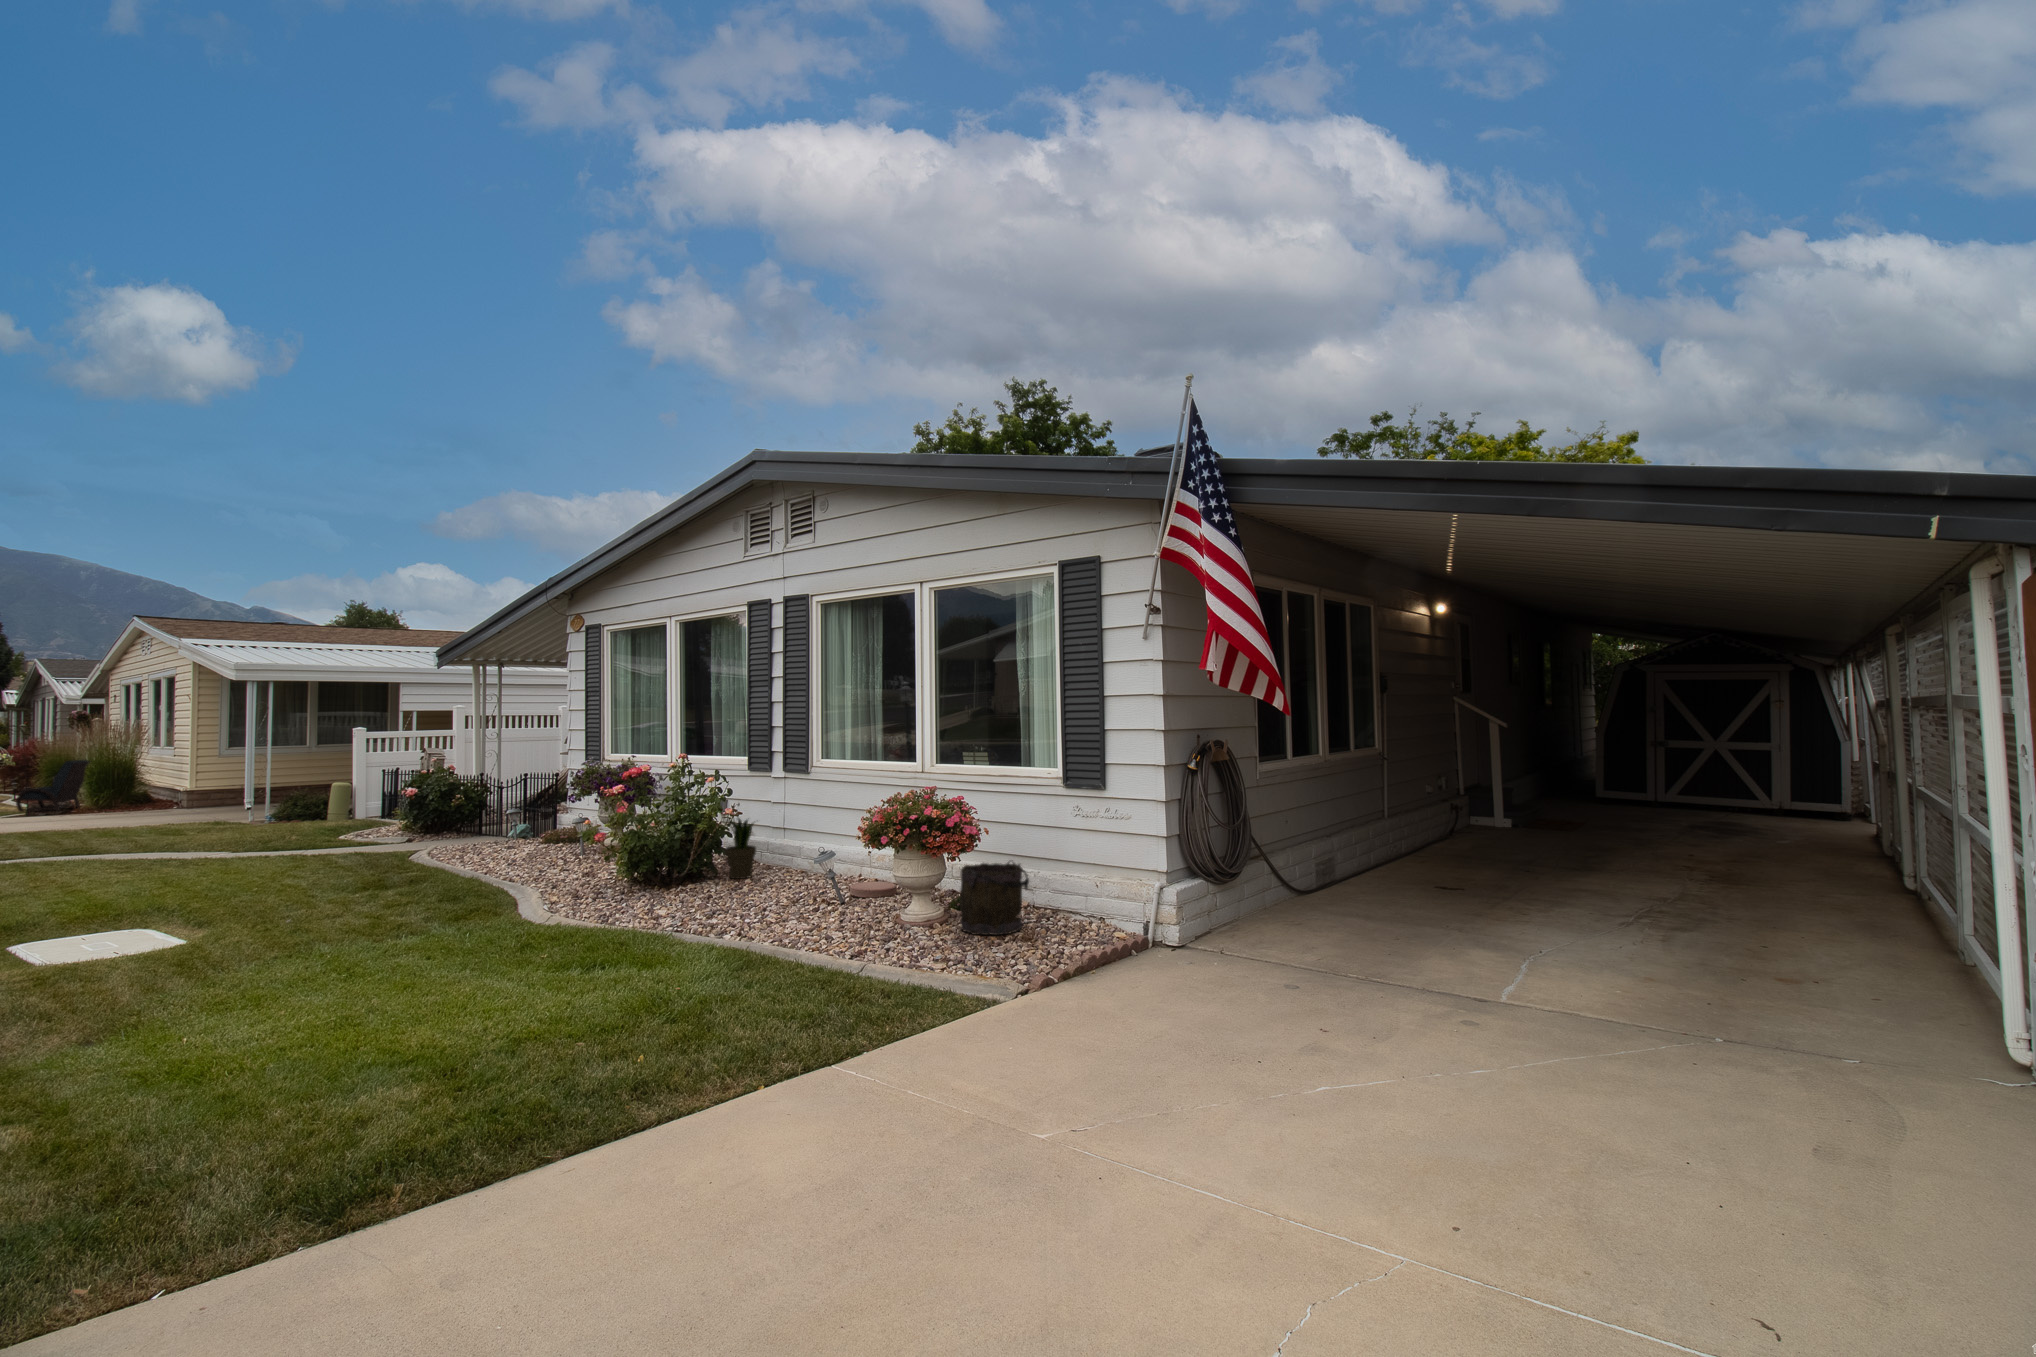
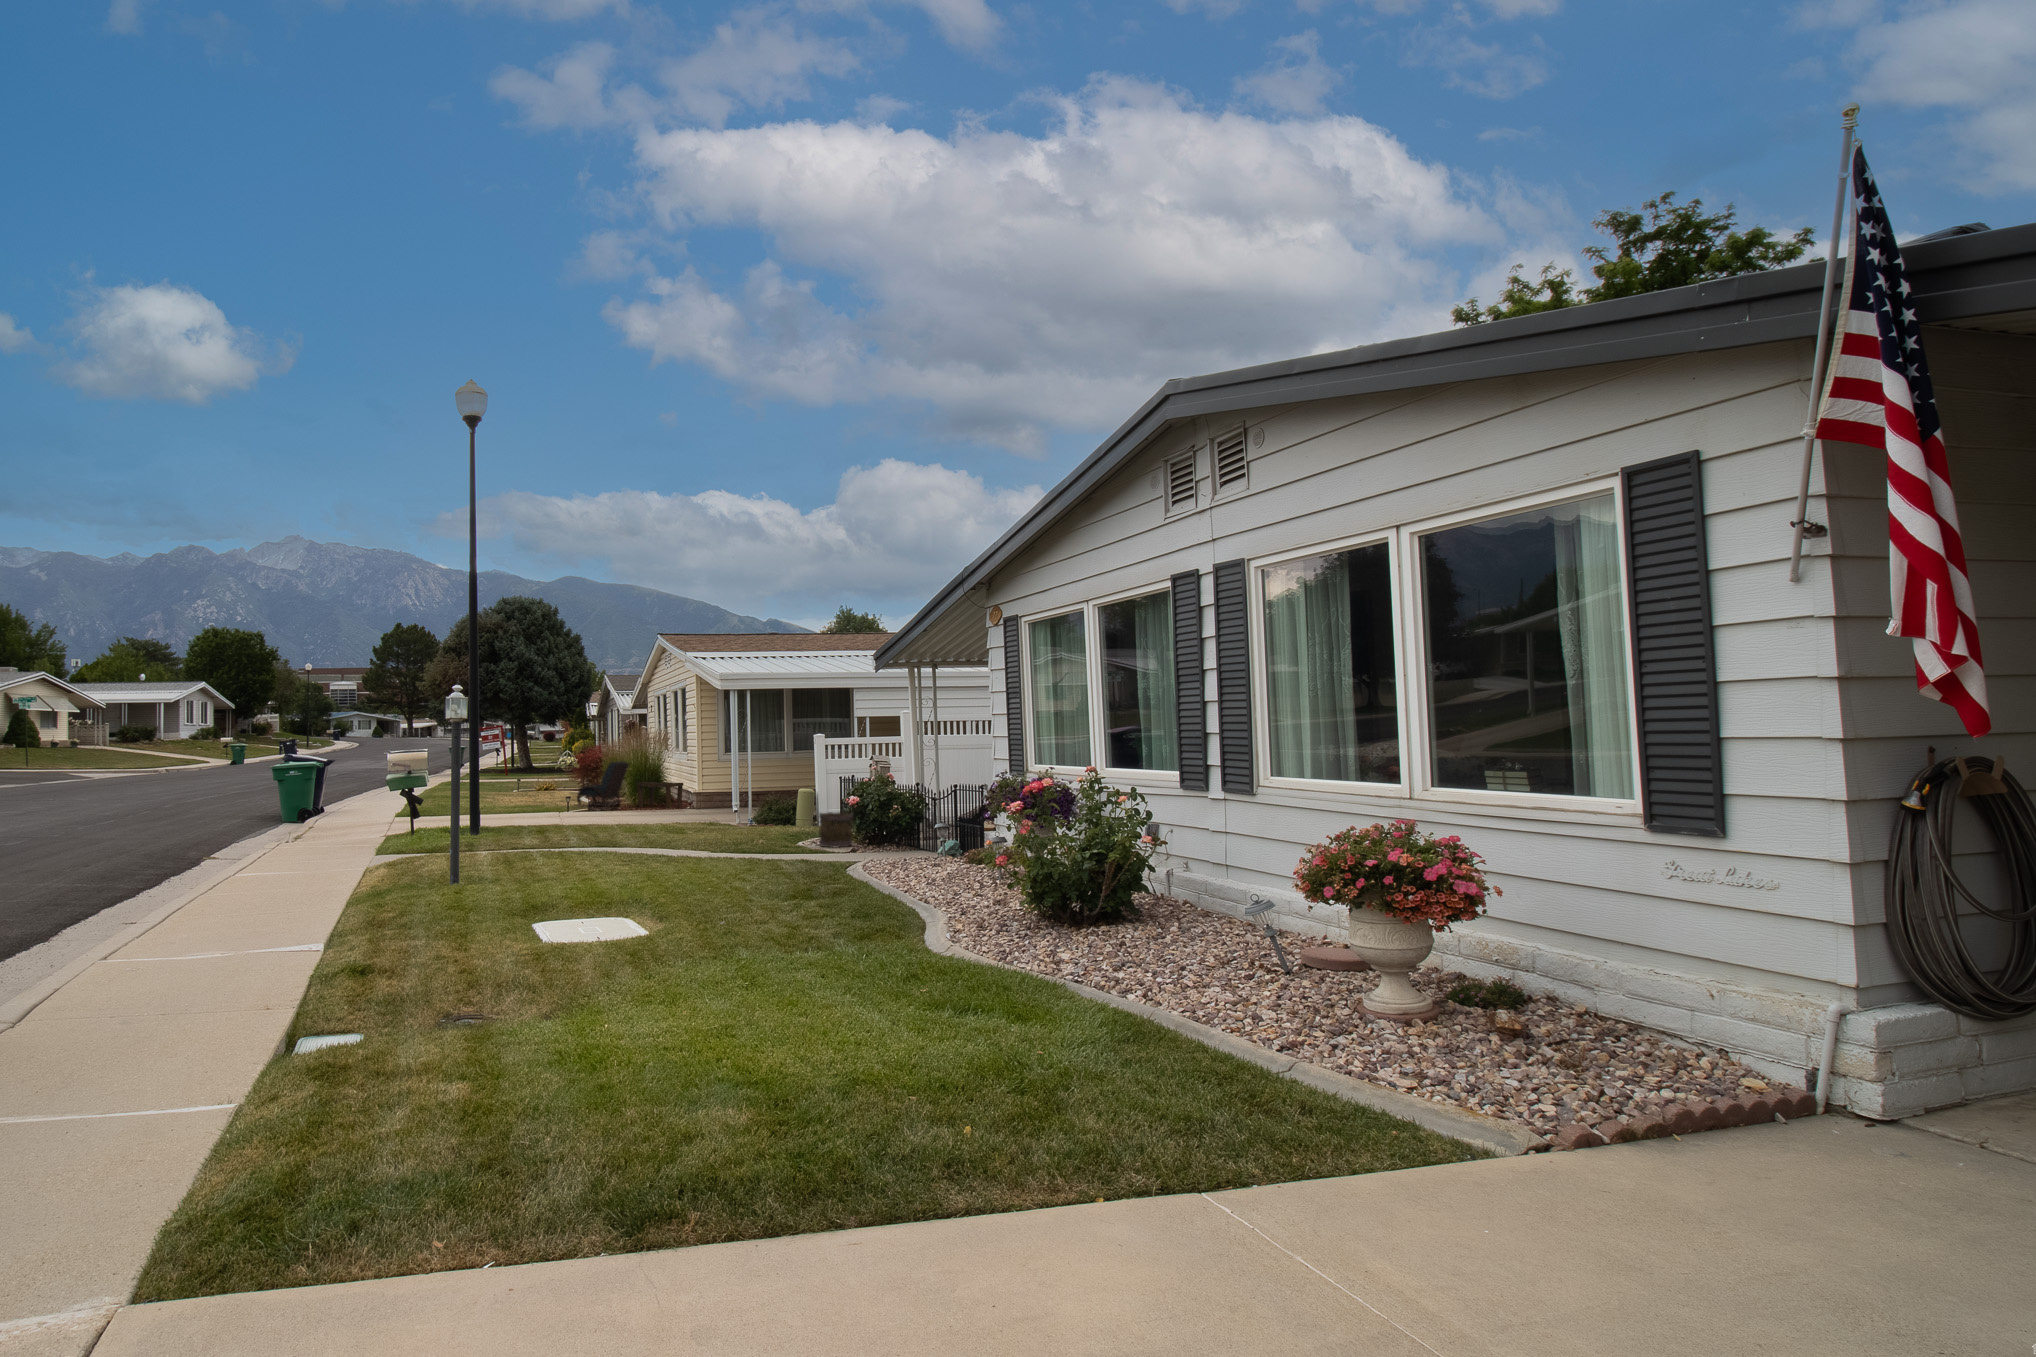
bench: none [106,781,170,810] -> present [637,782,683,808]
potted plant: present [725,818,756,879] -> none [1141,843,1189,923]
bucket: present [960,862,1029,935] -> present [819,812,855,847]

